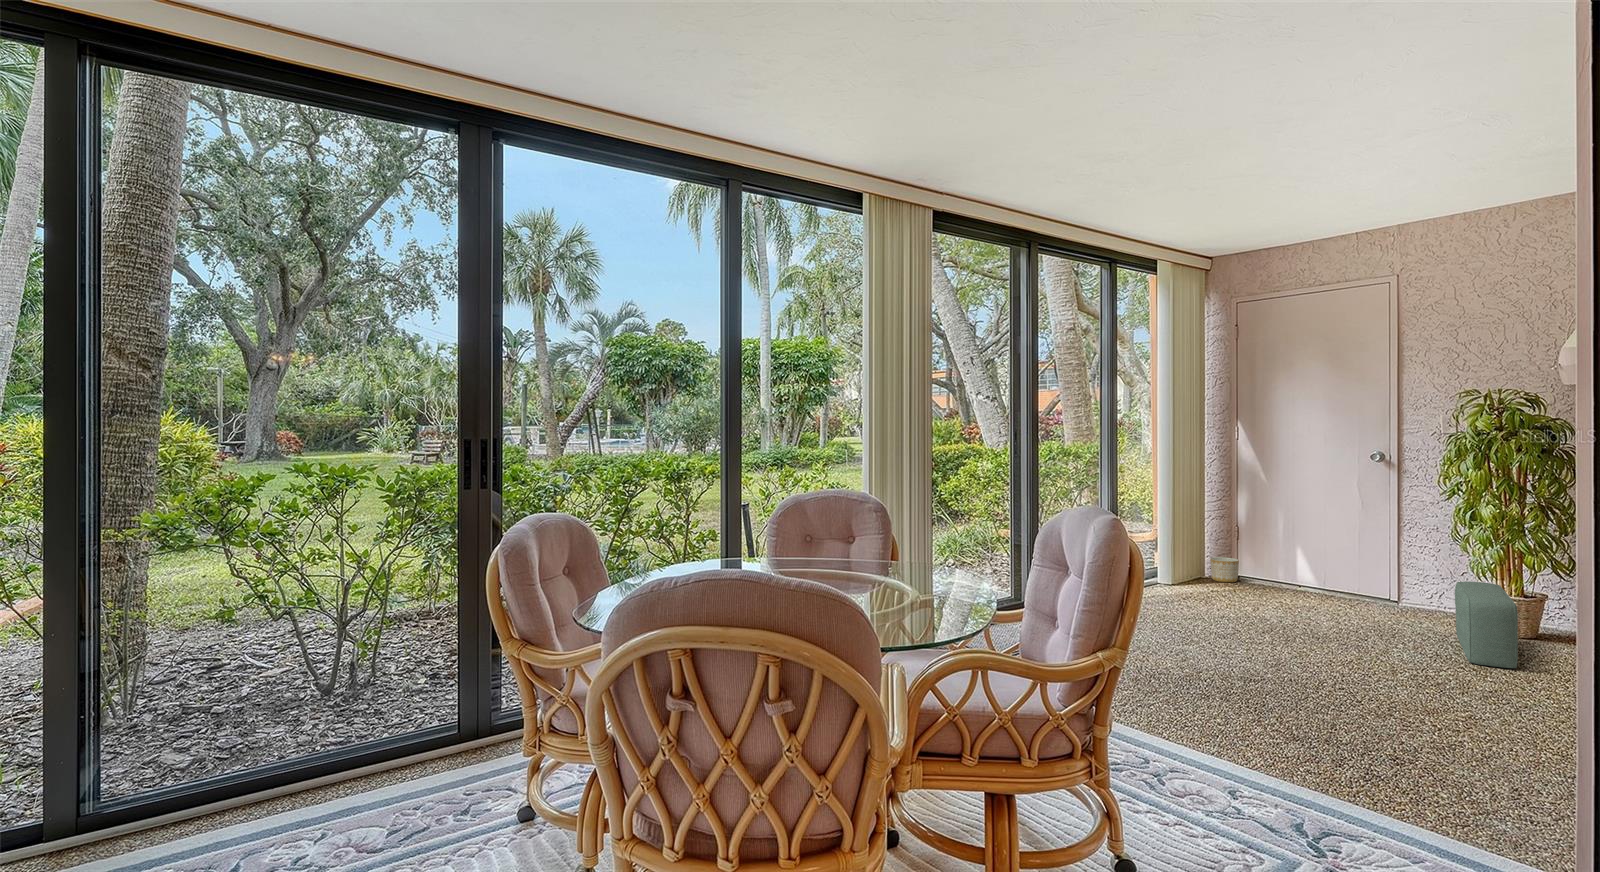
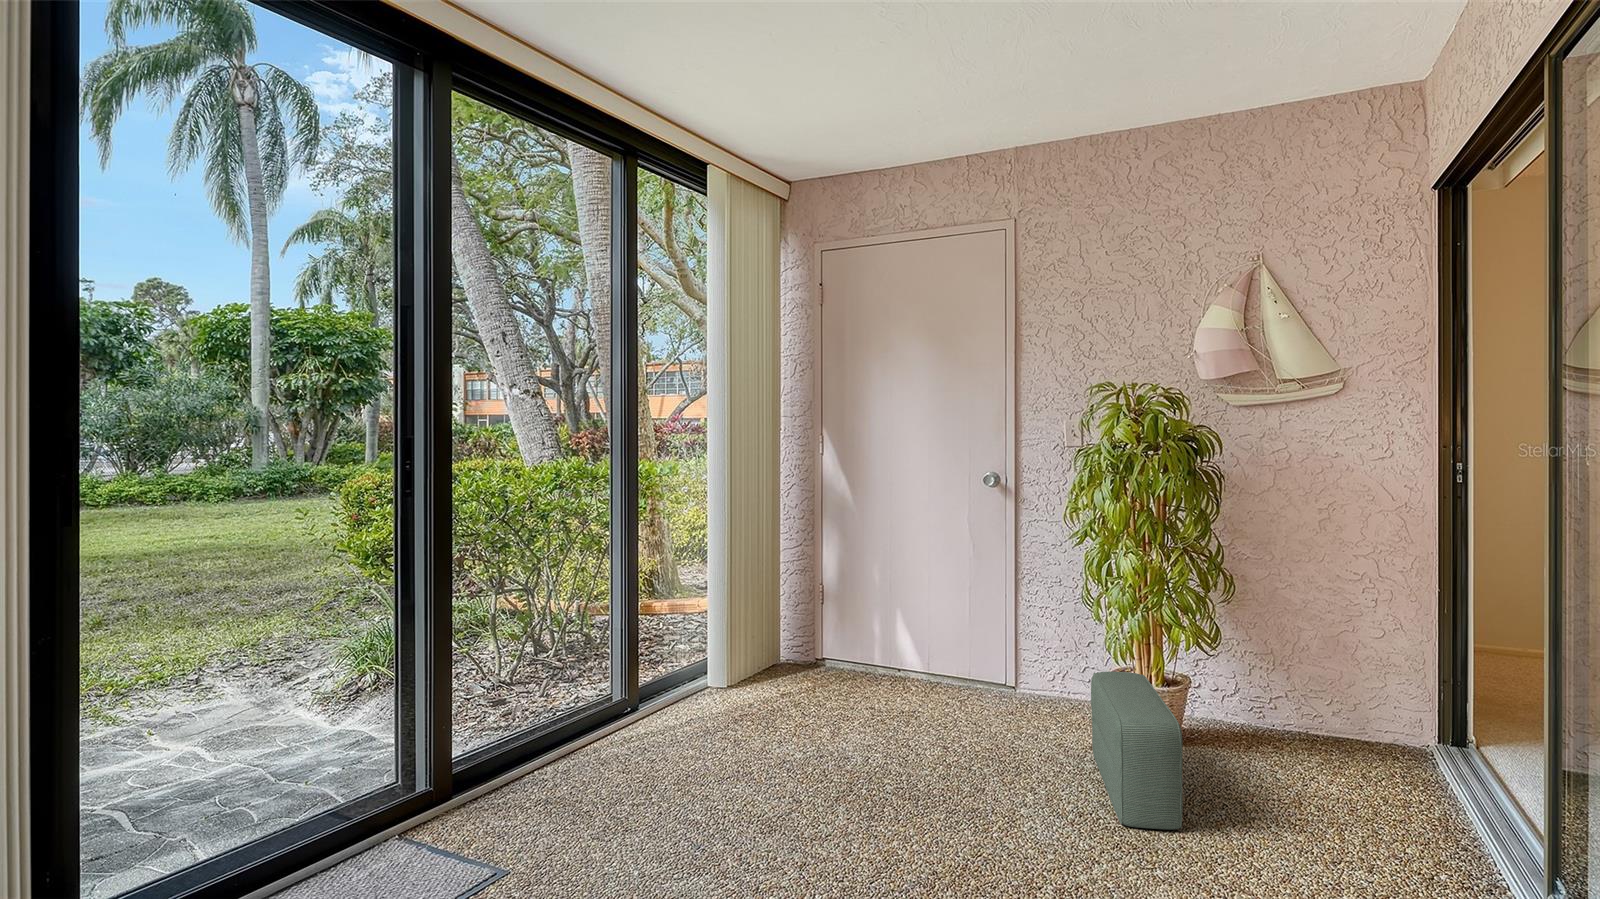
planter: present [1210,557,1239,582] -> none [785,631,823,670]

